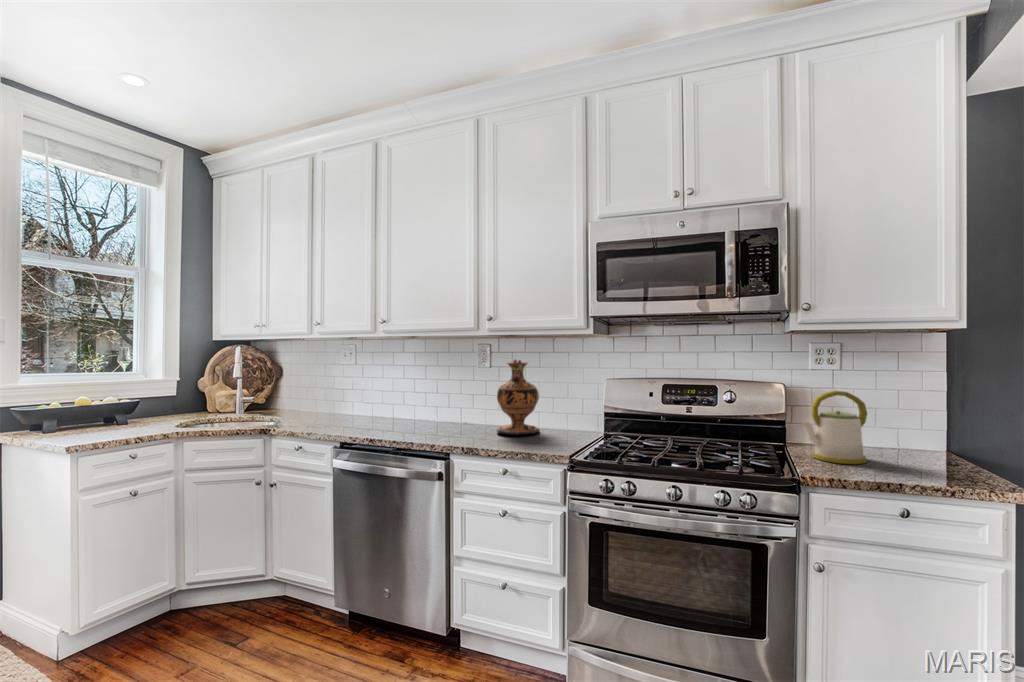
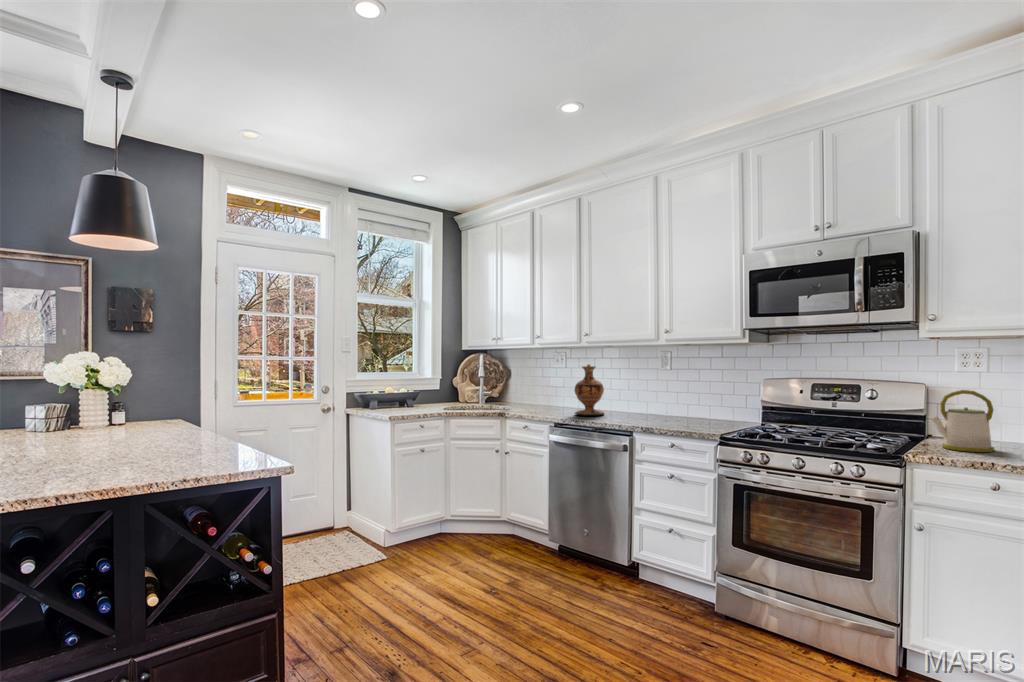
vase: present [497,360,540,435] -> present [574,365,604,416]

